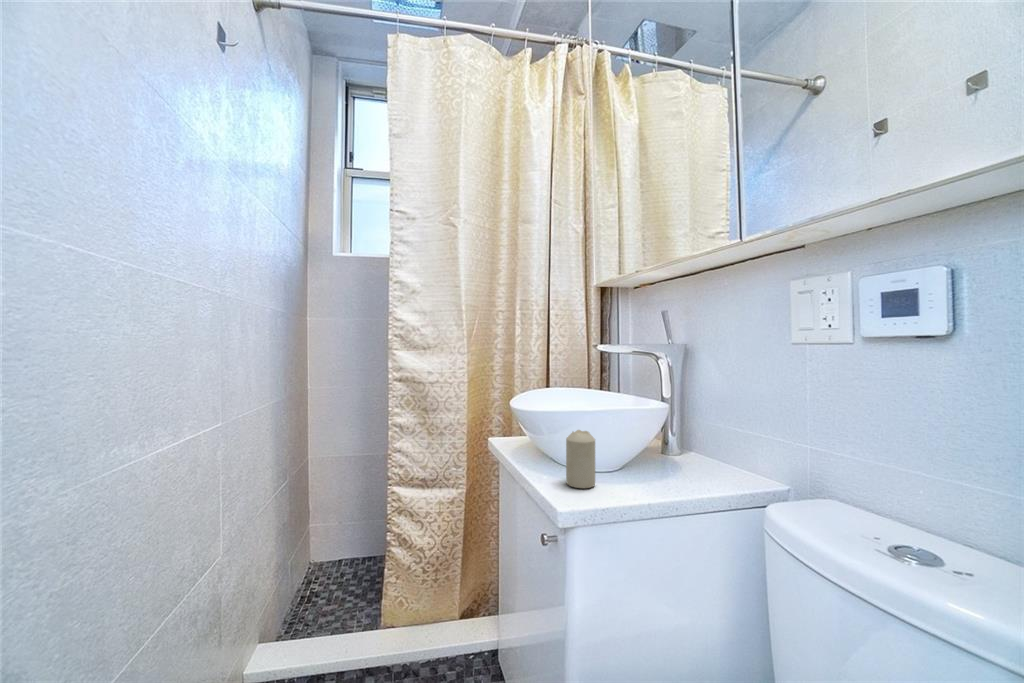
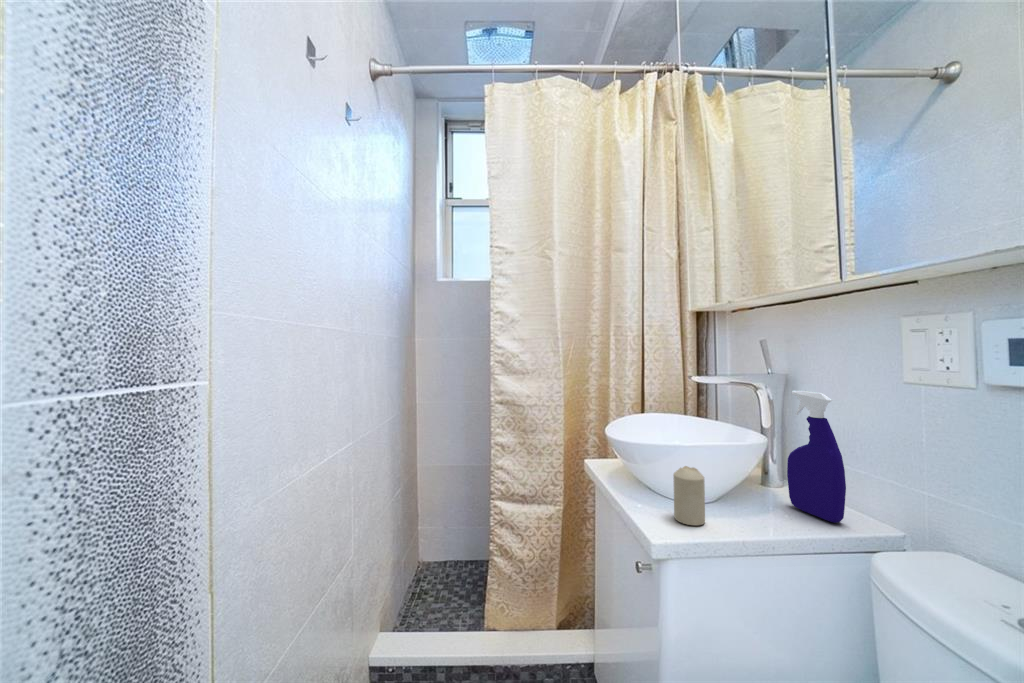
spray bottle: none [673,355,721,478] -> present [787,390,846,523]

